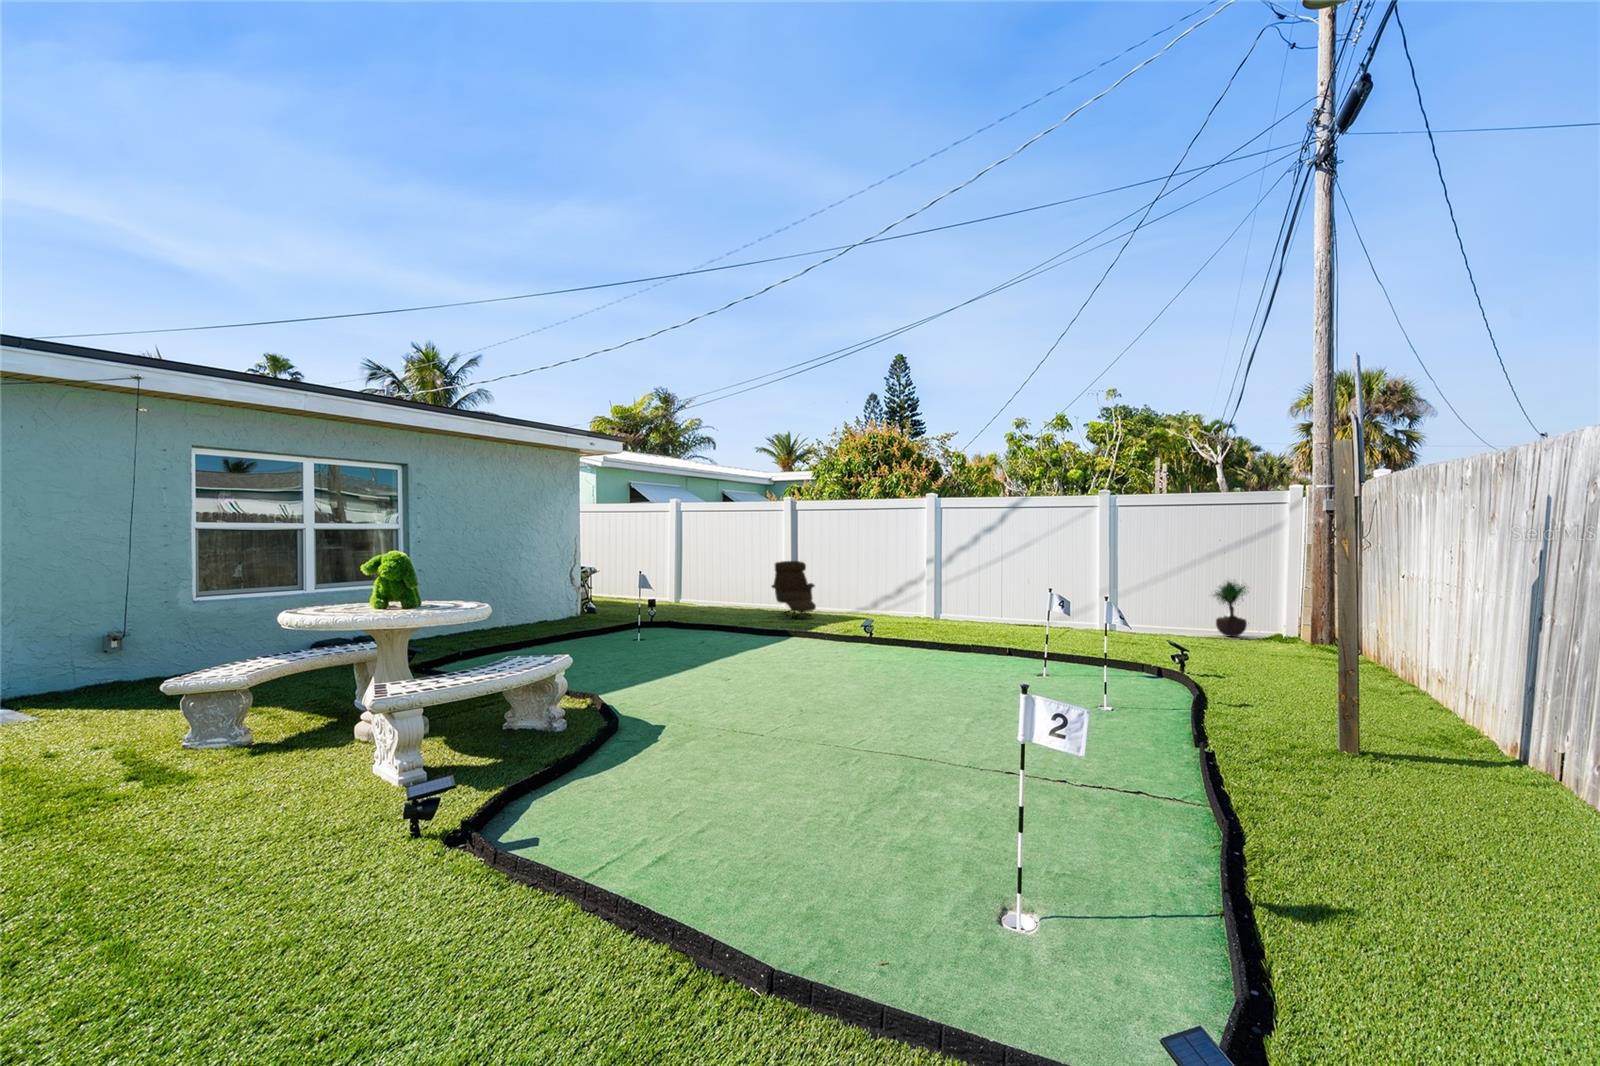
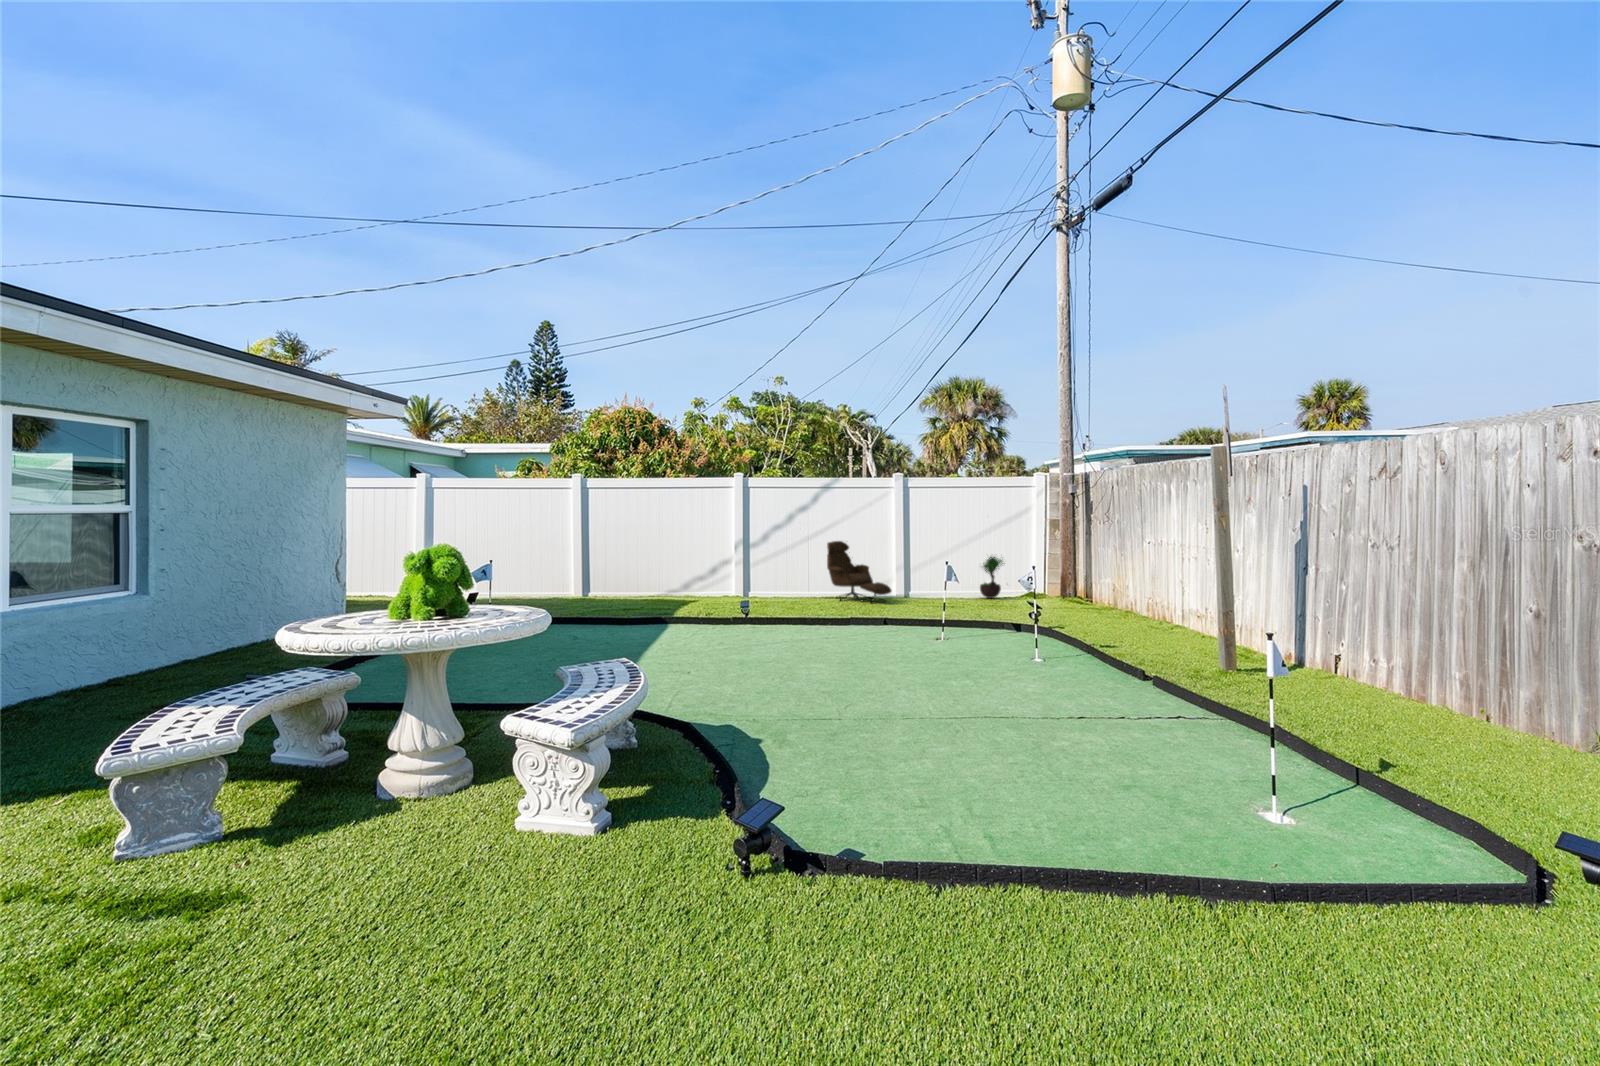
lounge chair: present [772,561,816,618] -> present [827,541,891,603]

